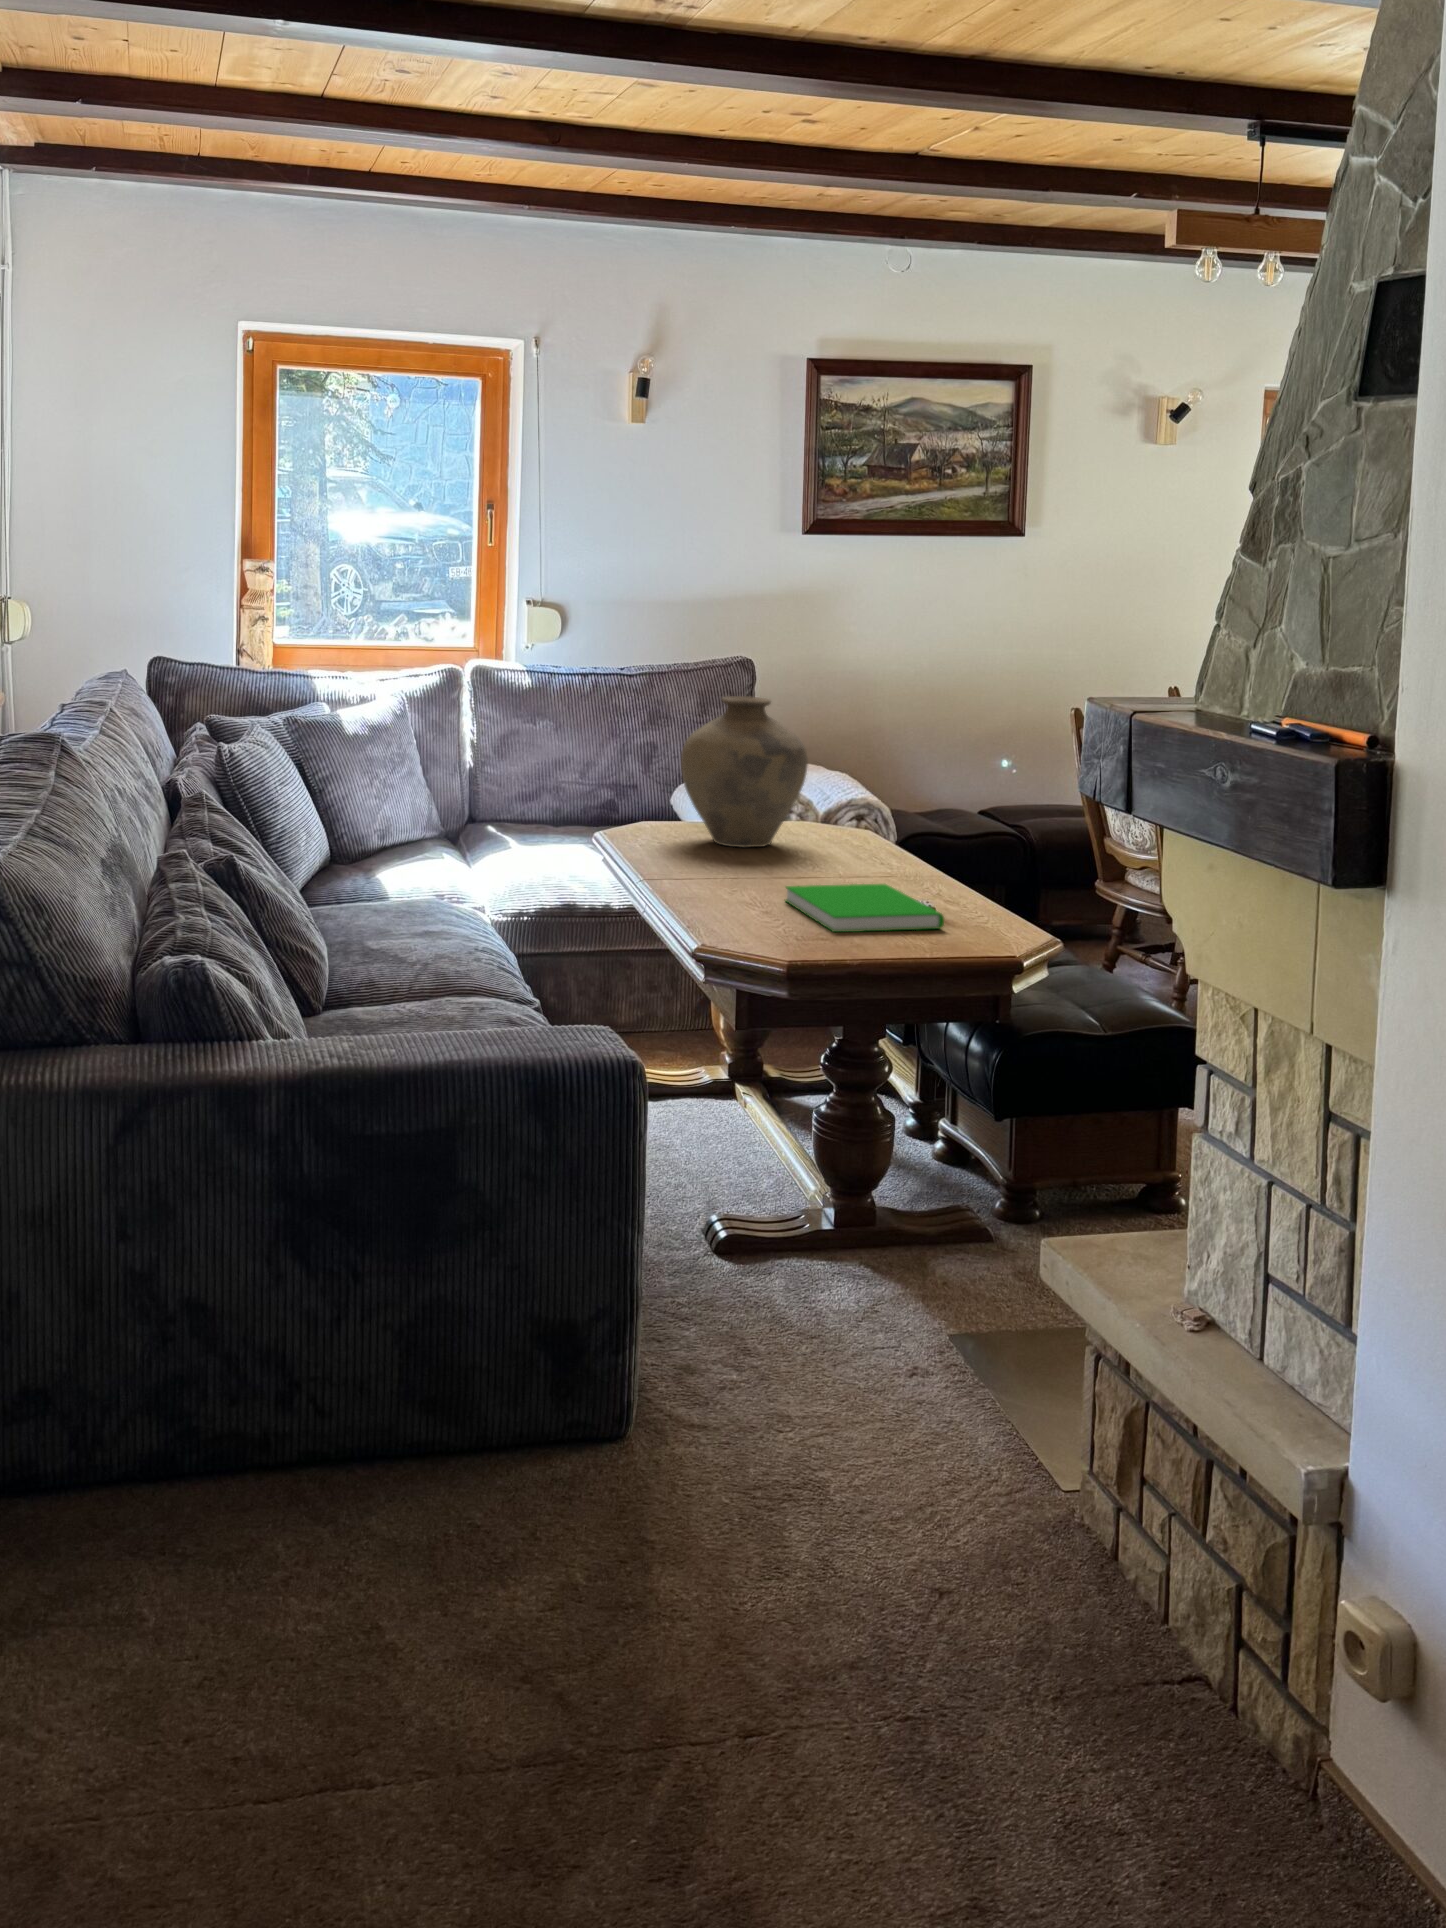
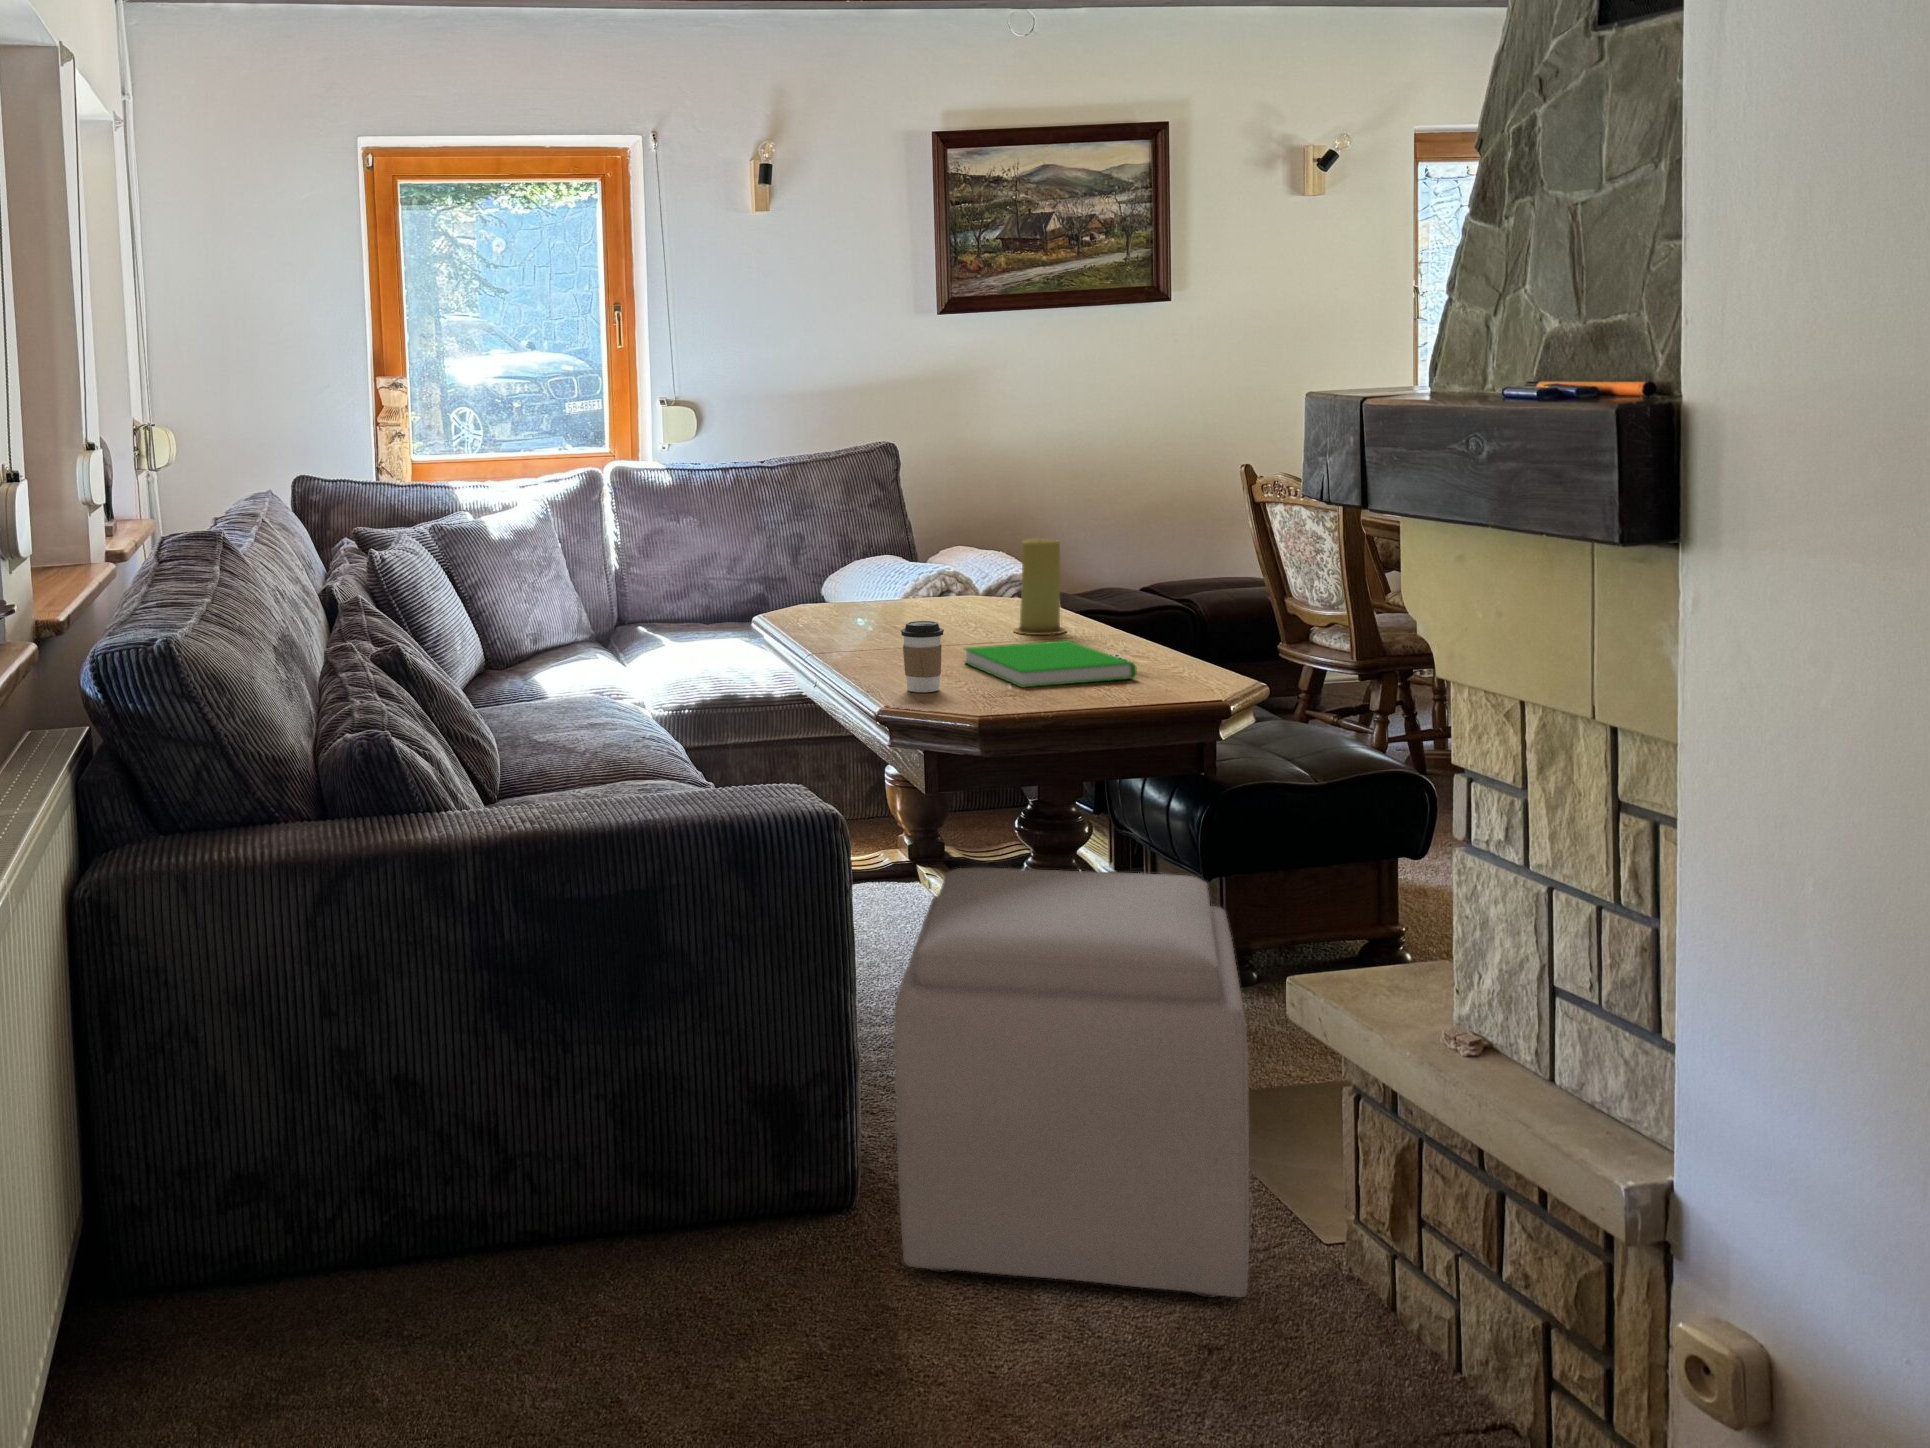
vase: present [681,696,808,848] -> none [840,466,971,620]
candle: none [839,778,890,873] -> present [1014,539,1066,635]
coffee cup: none [721,863,763,932] -> present [901,621,944,692]
ottoman: none [667,1114,1000,1542] -> present [894,868,1249,1298]

